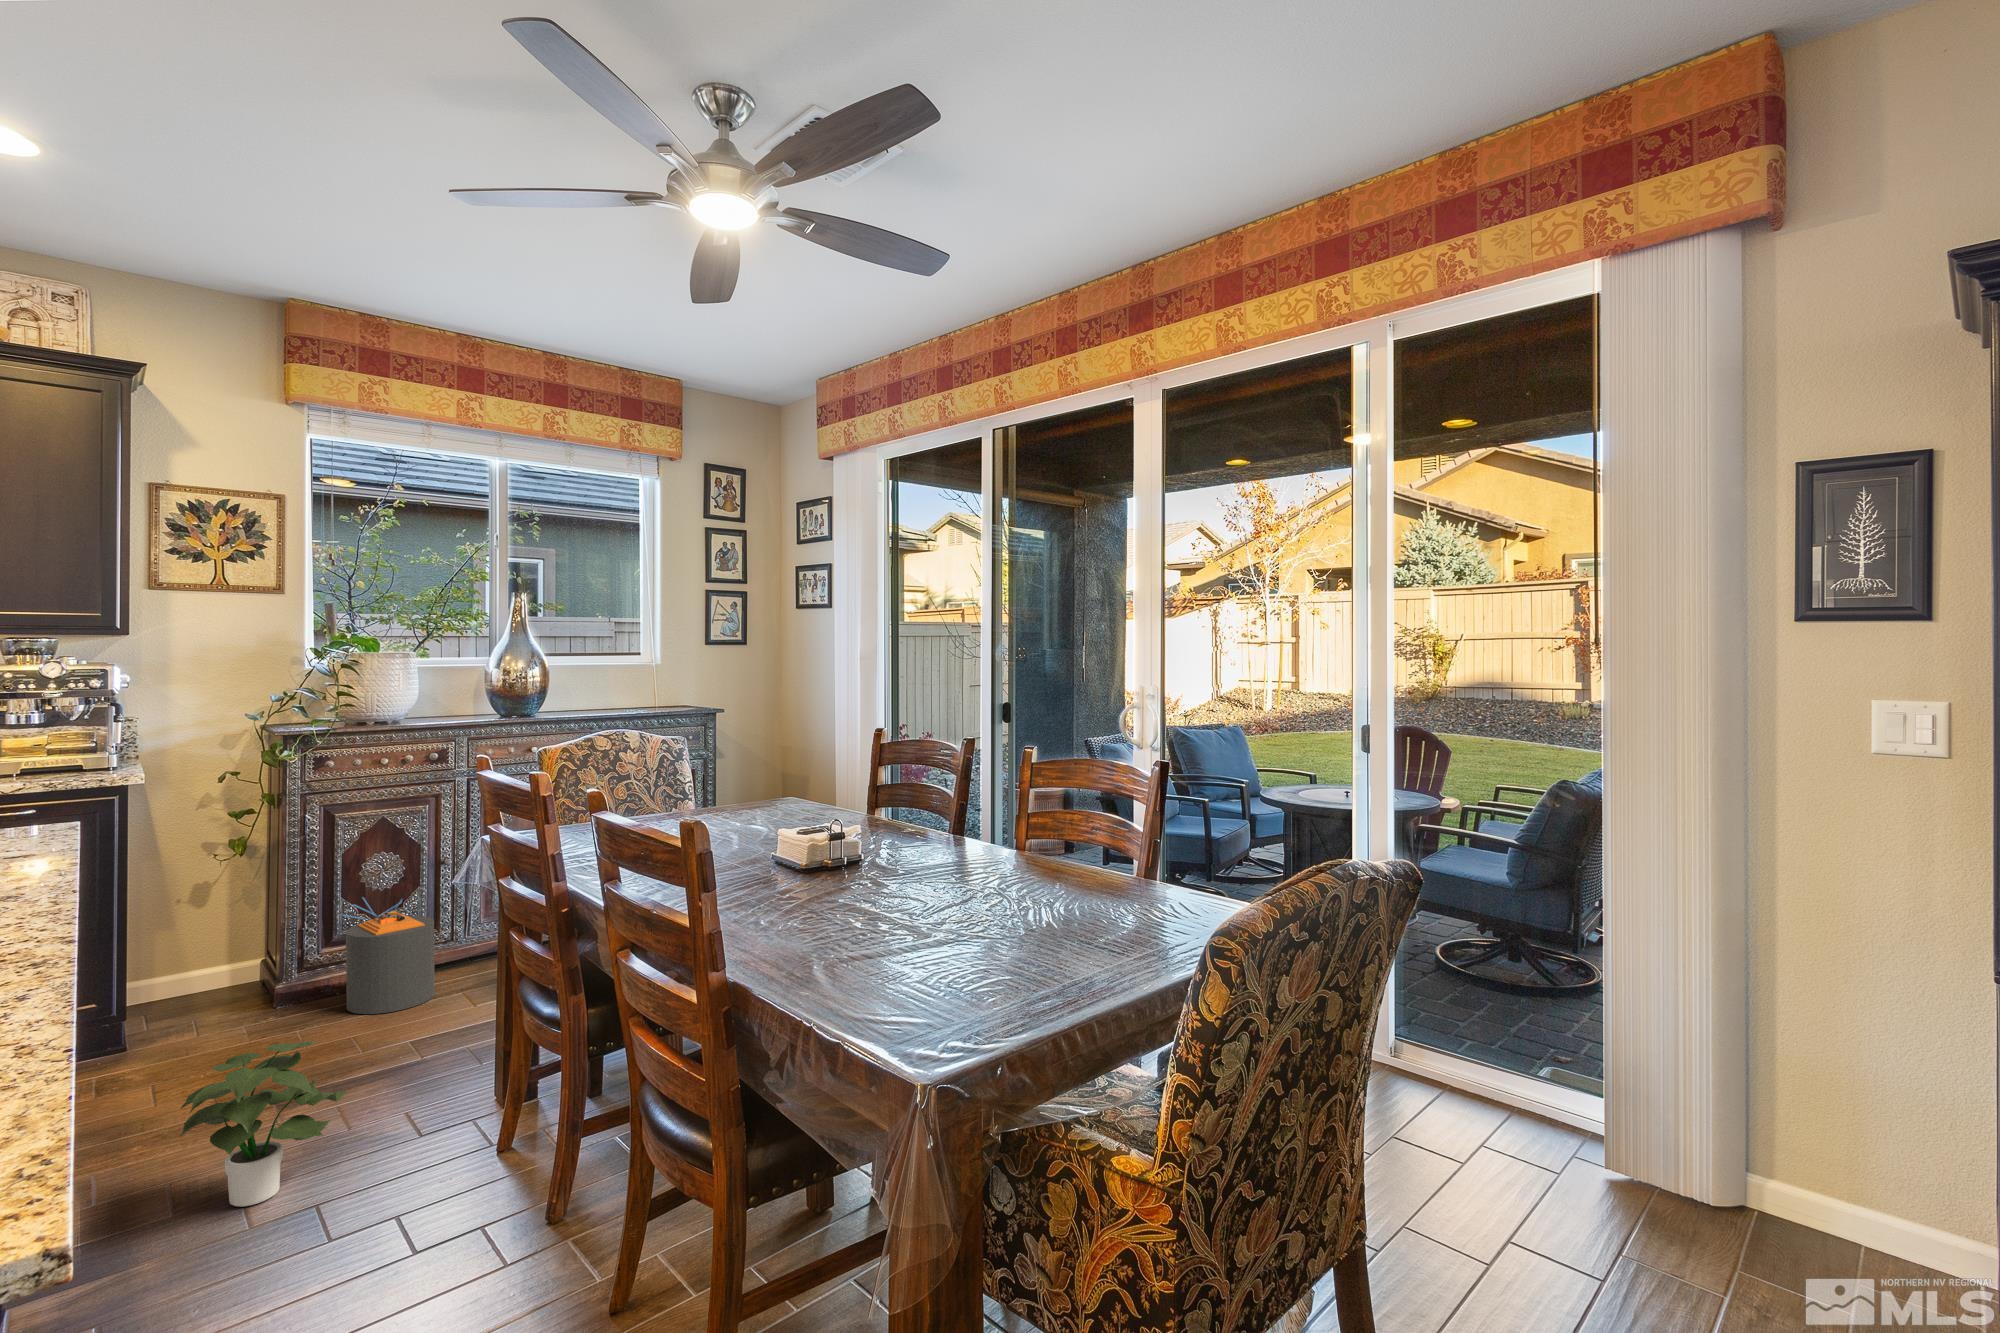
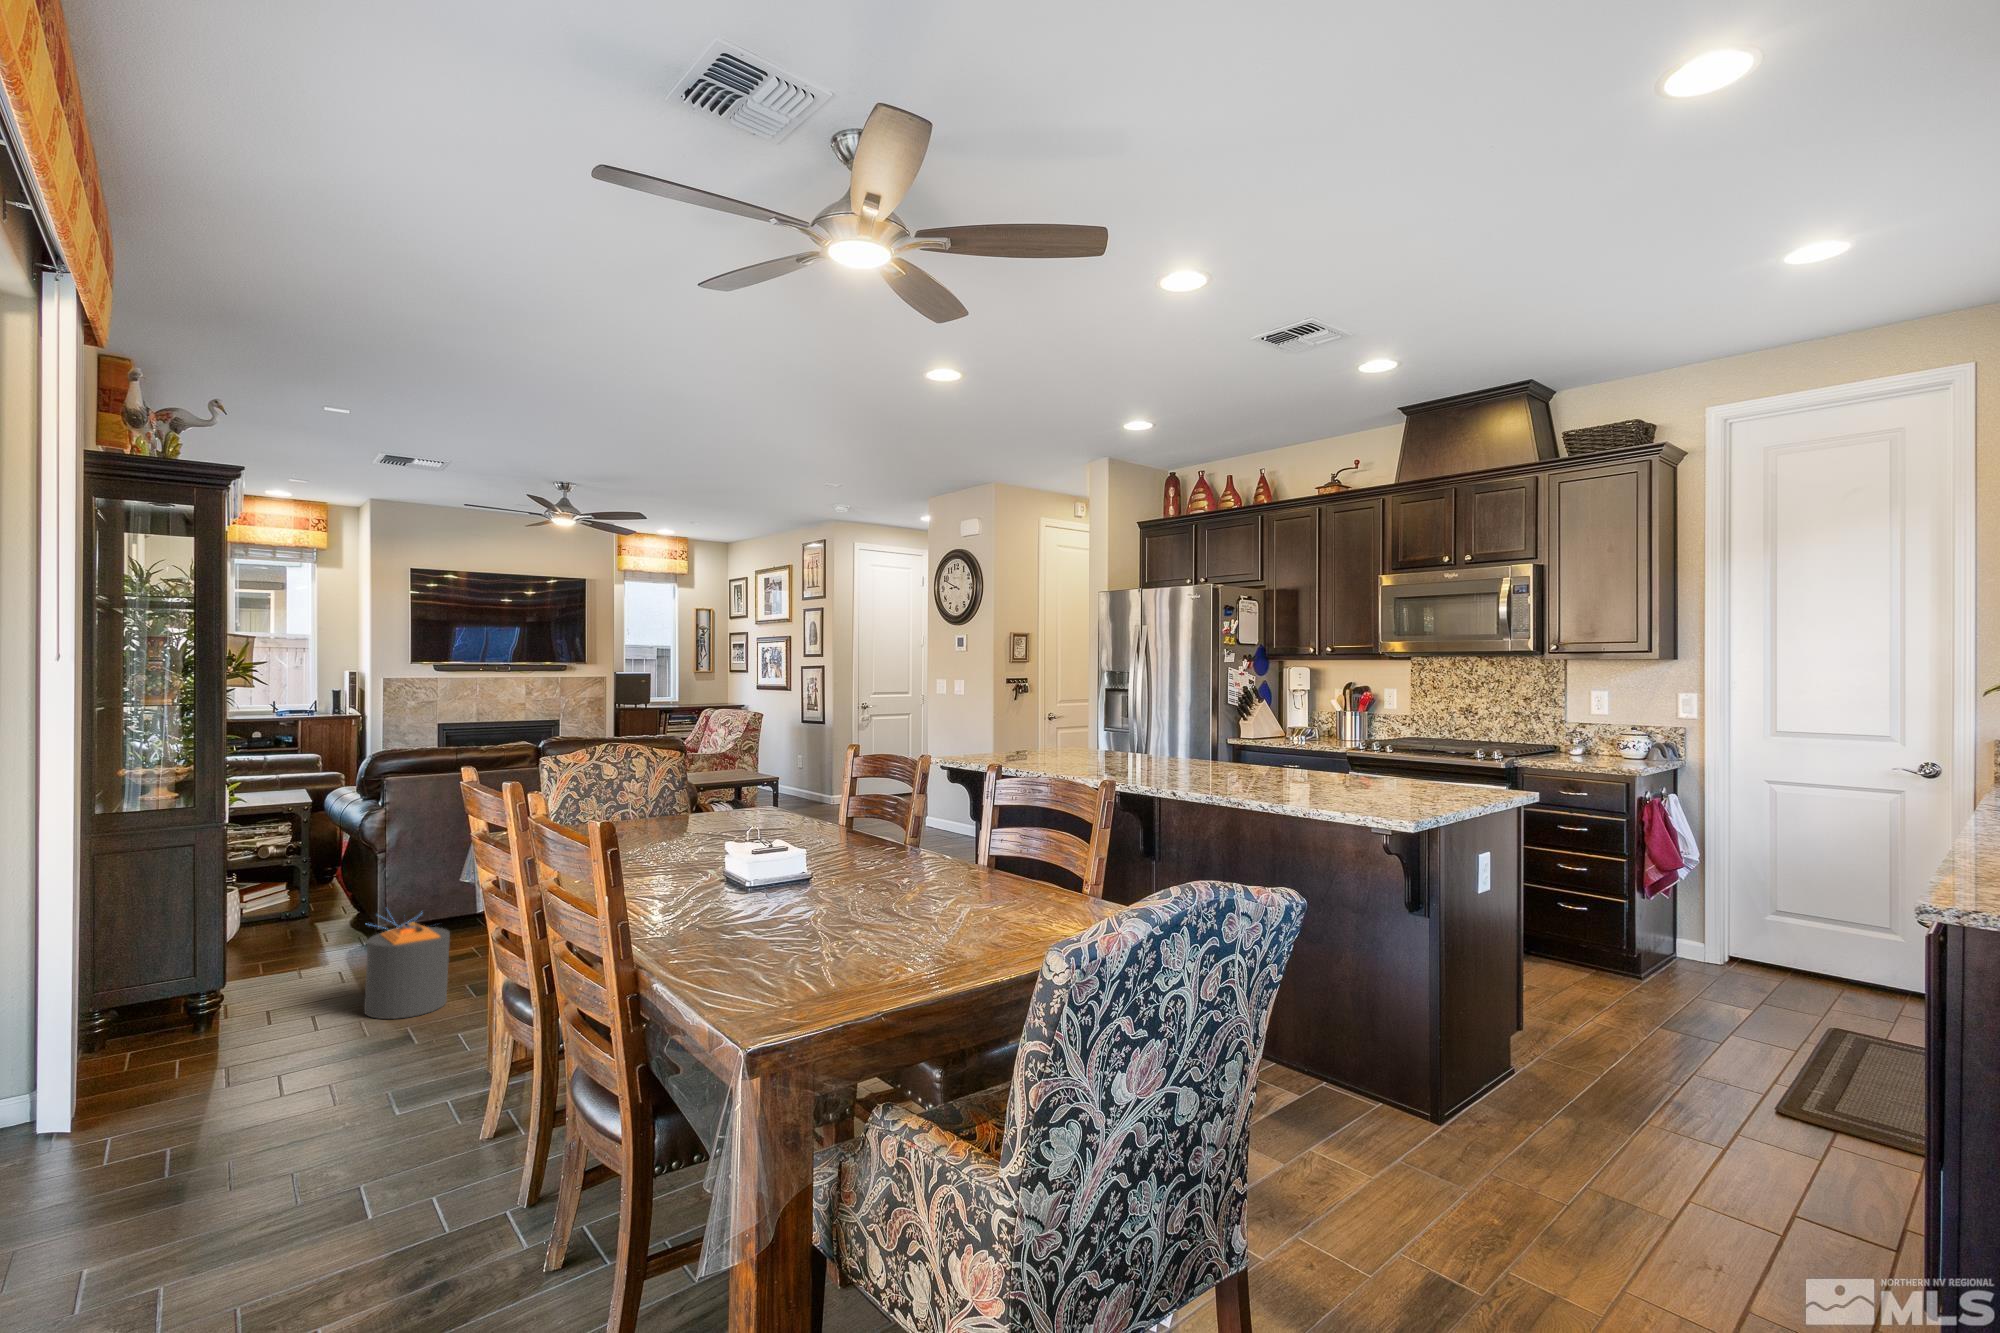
potted plant: present [180,1041,348,1207] -> none [175,1049,336,1201]

